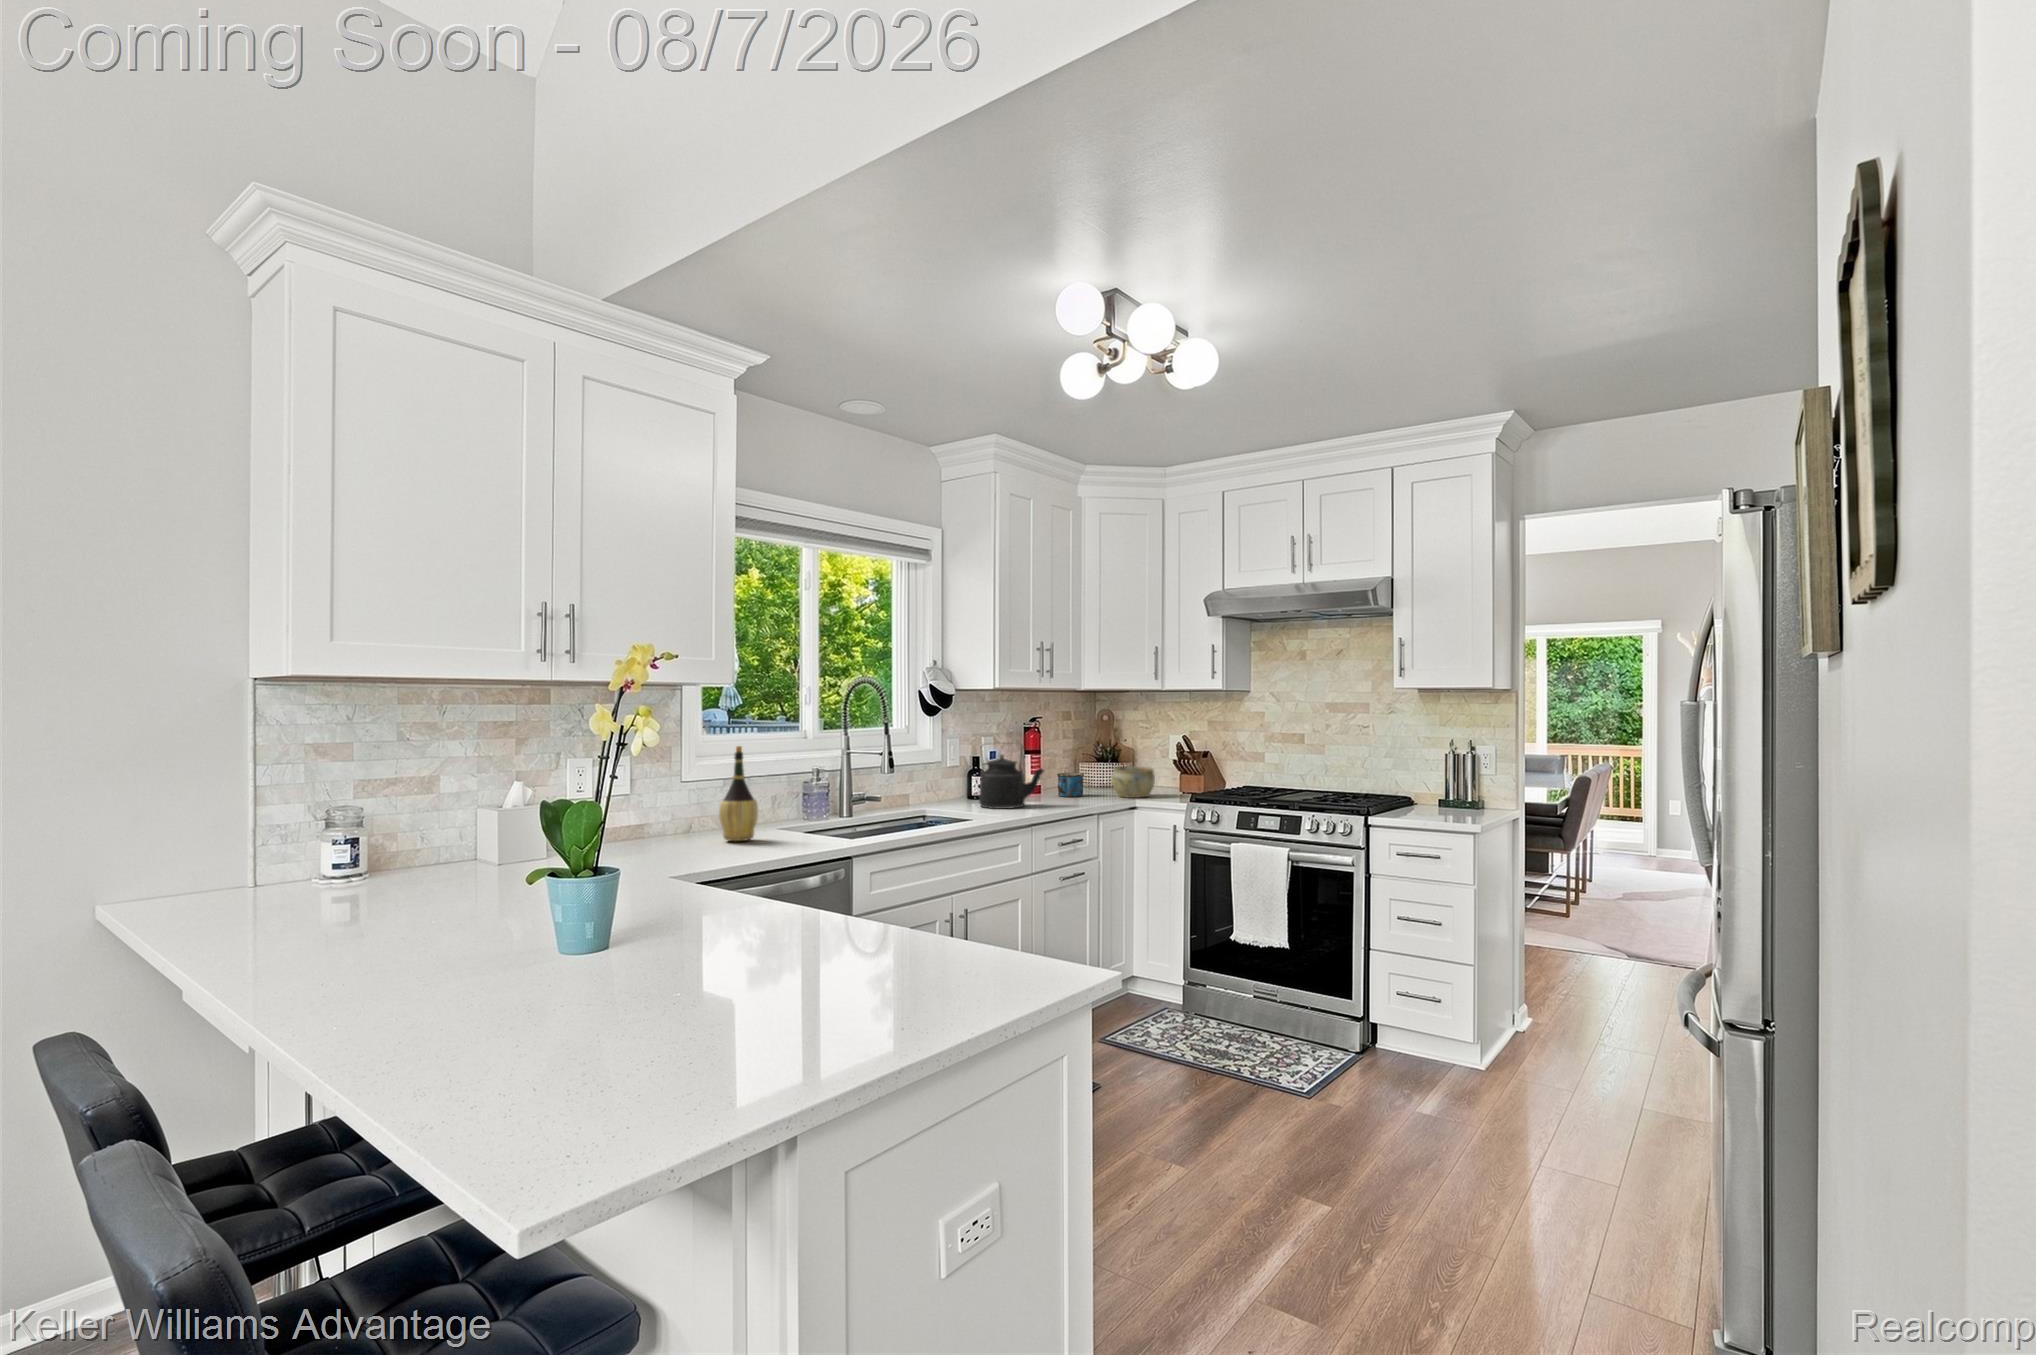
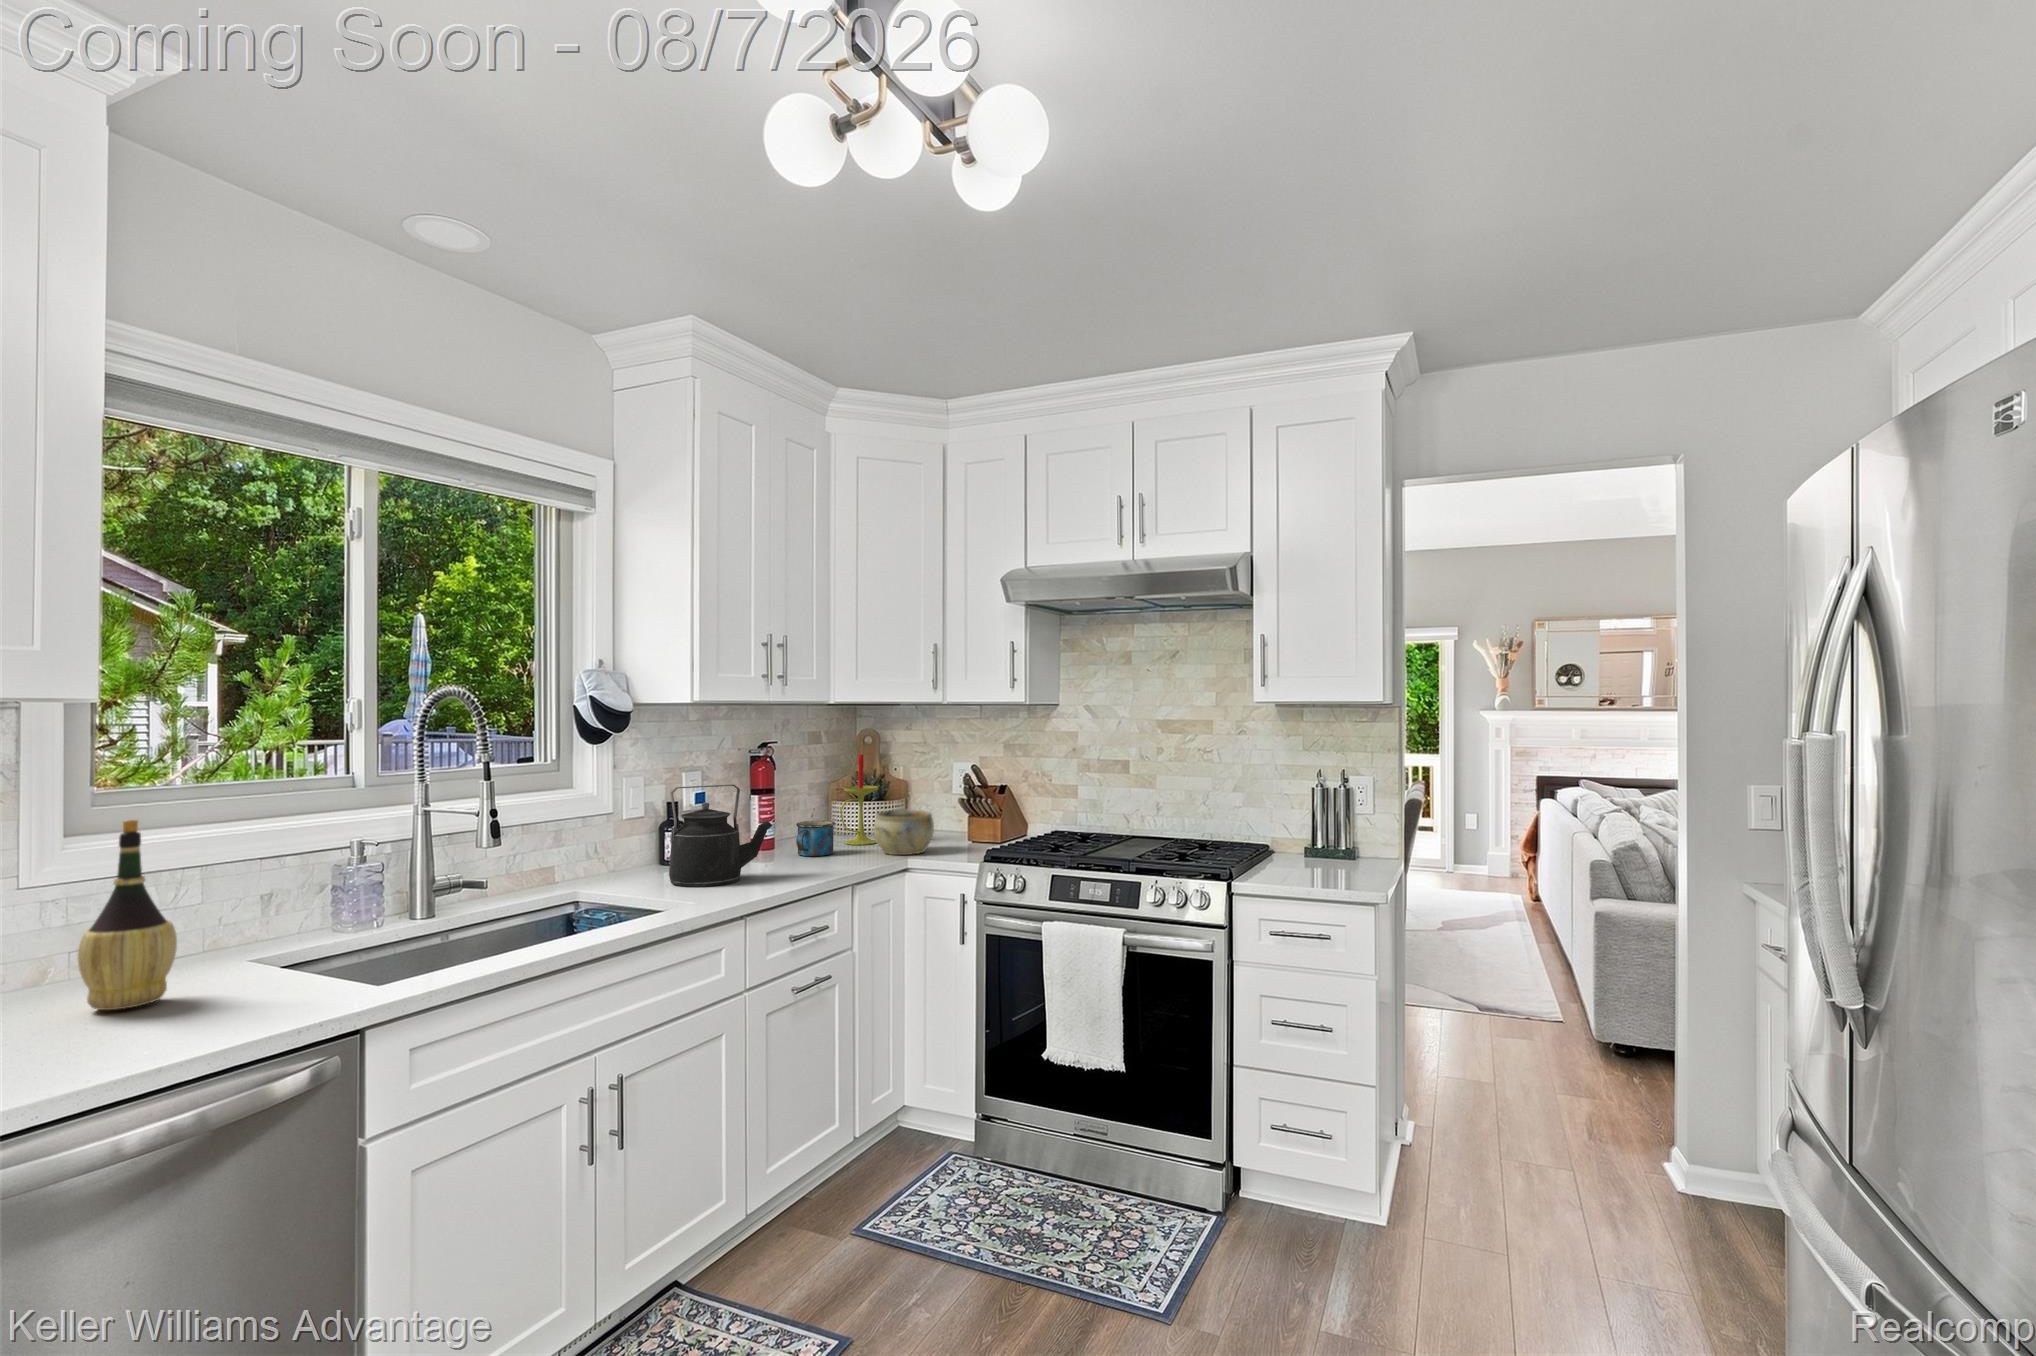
candle: none [1087,725,1114,792] -> present [840,754,878,845]

